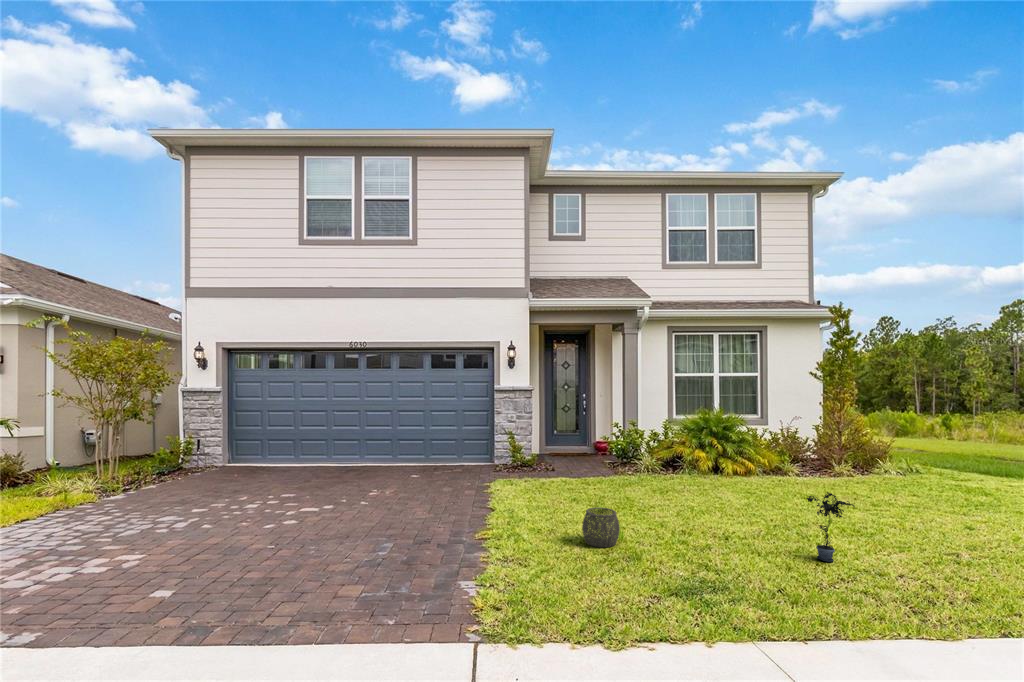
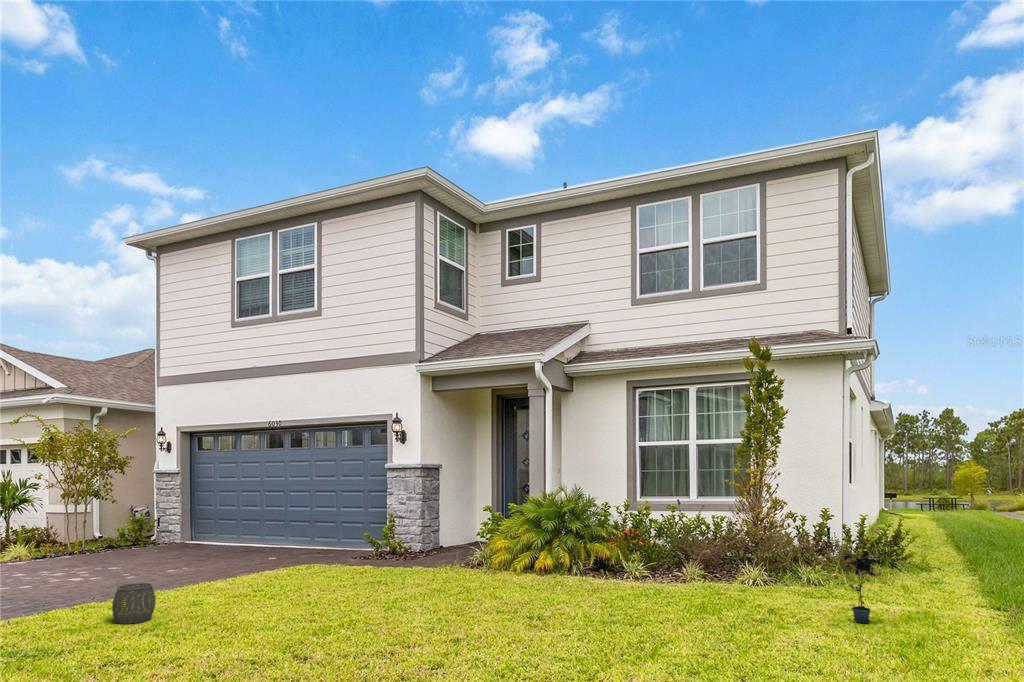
potted plant: present [807,492,855,562] -> present [842,547,881,623]

